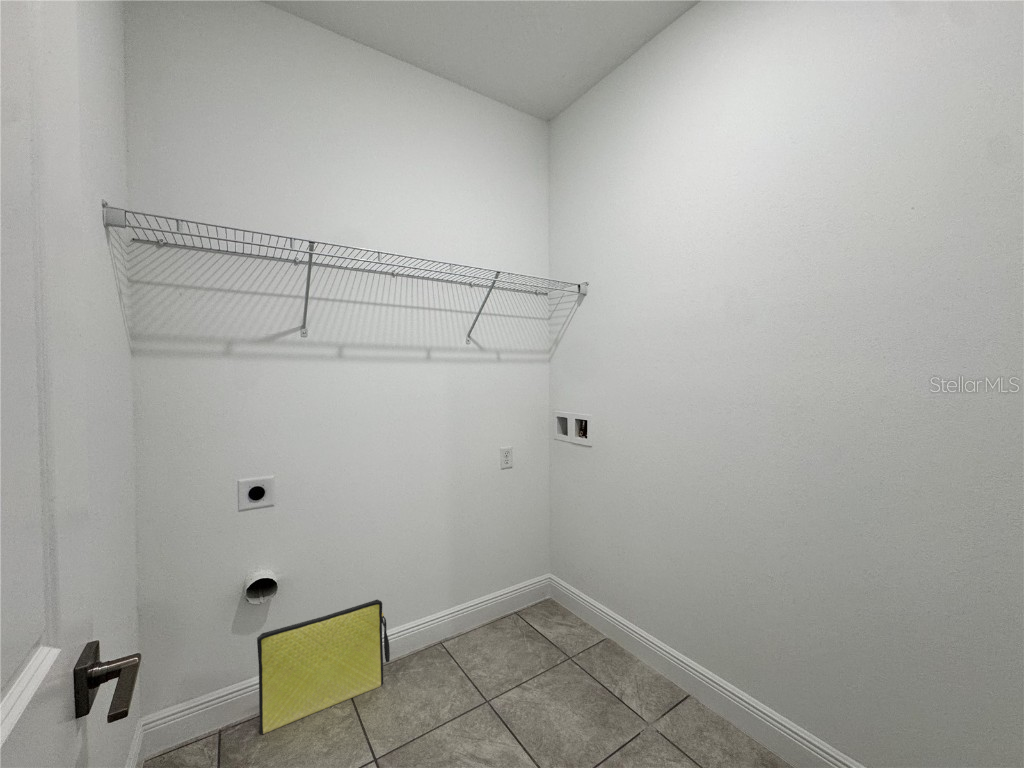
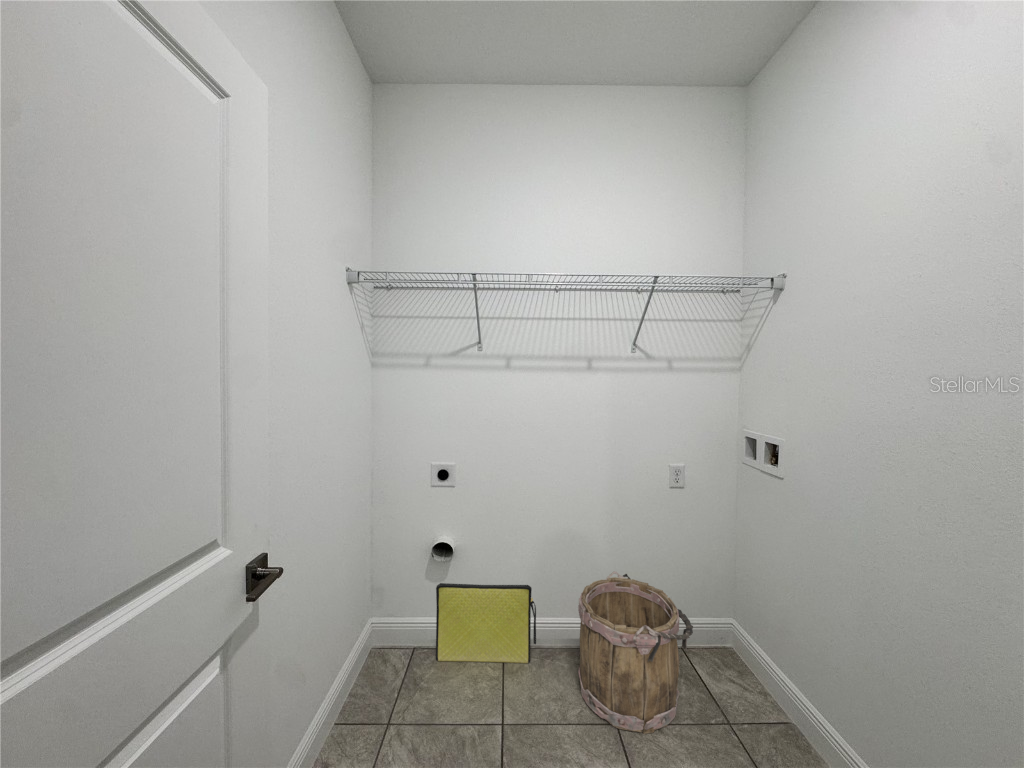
bucket: none [438,559,539,703] -> present [578,571,693,734]

